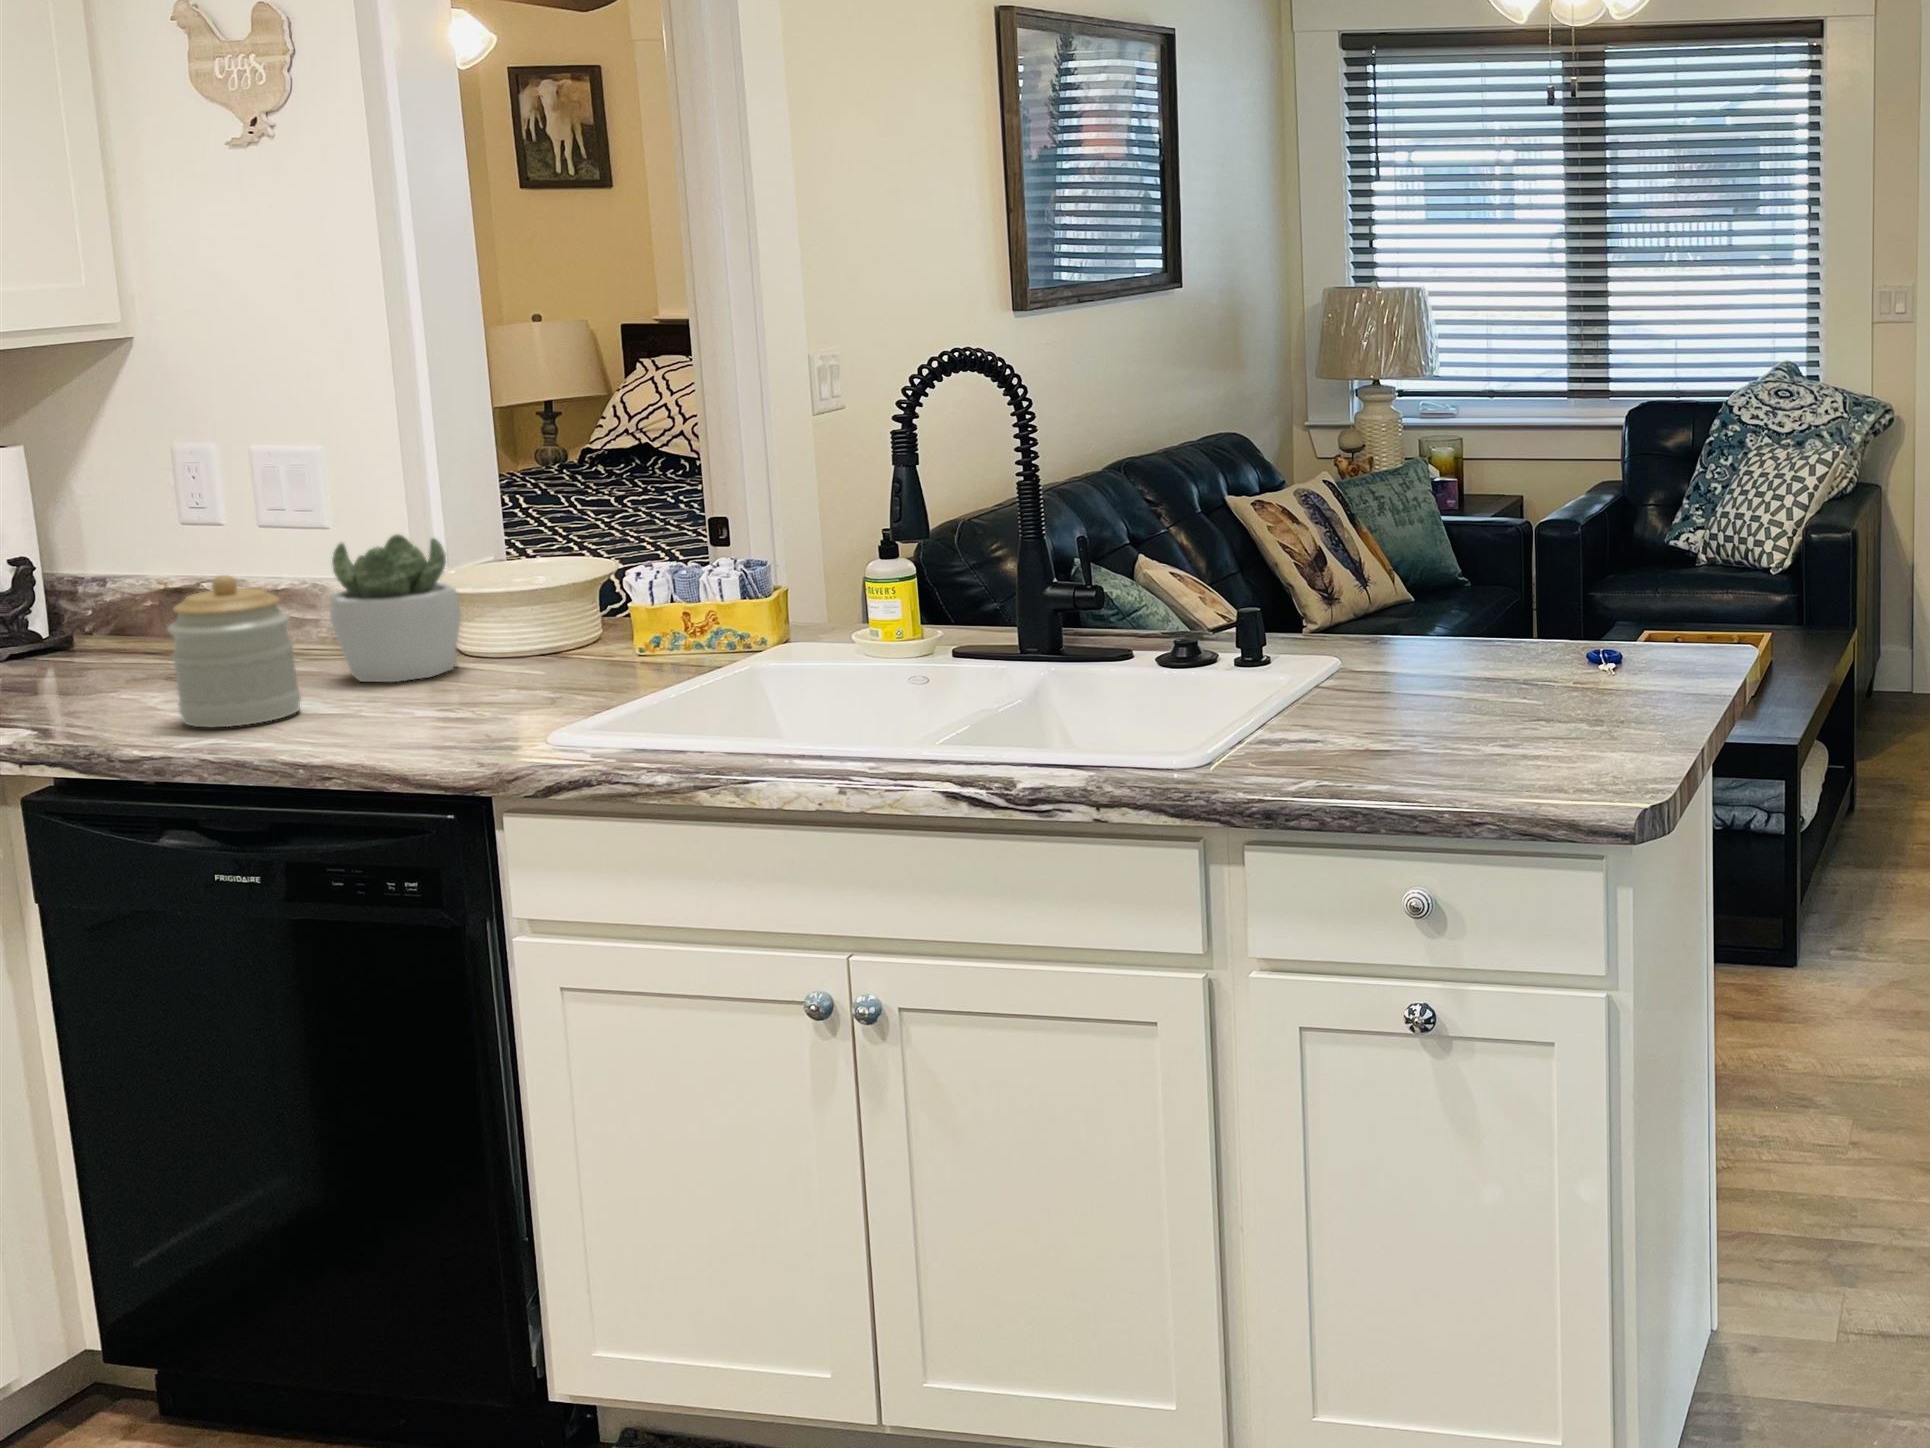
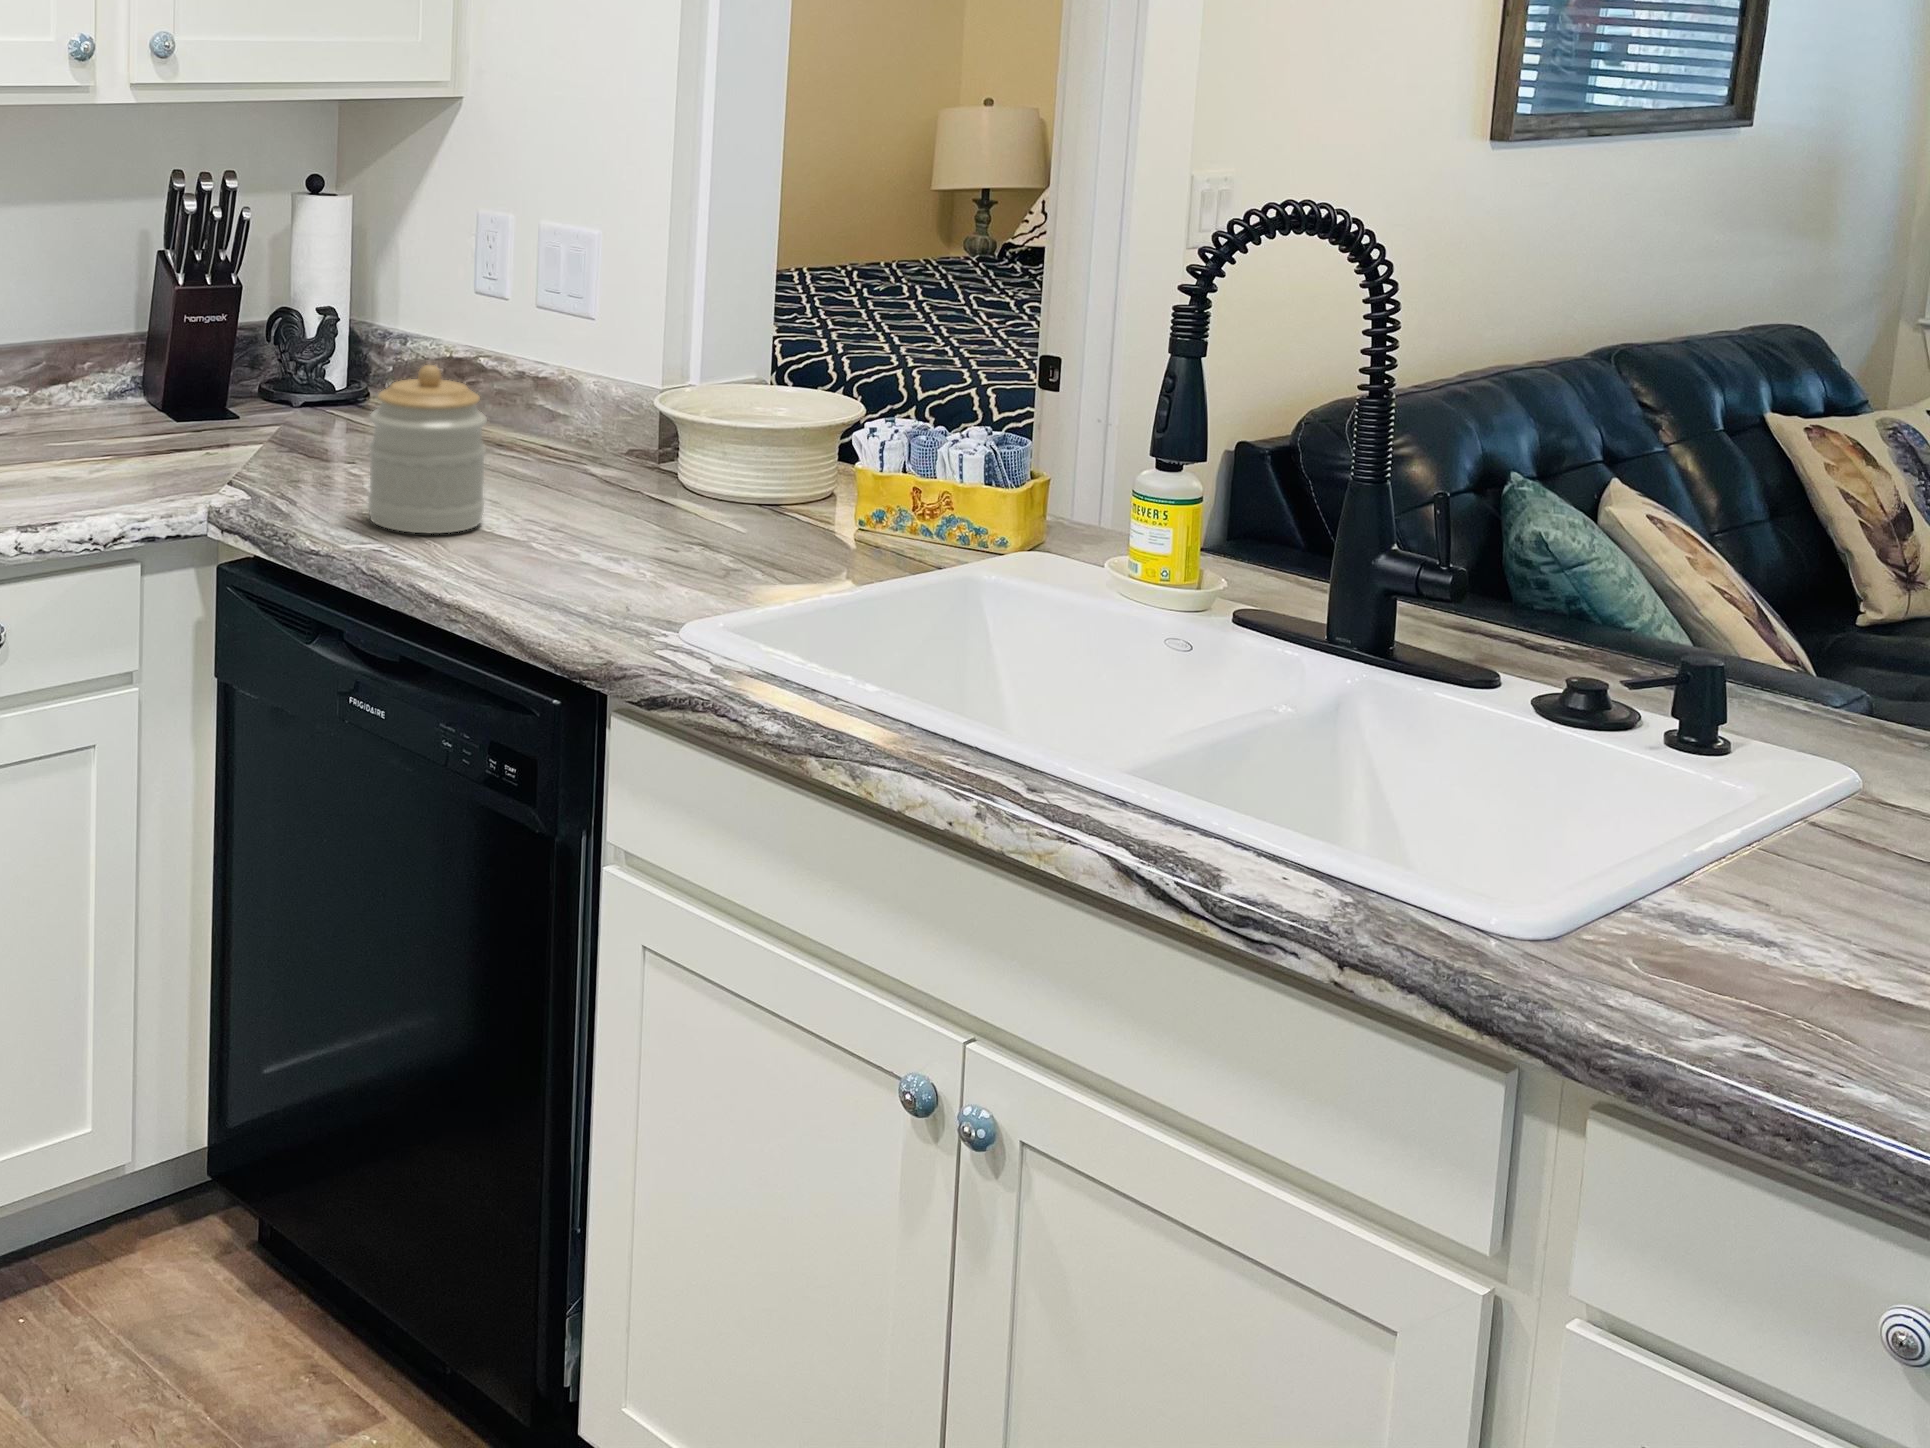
succulent plant: present [330,534,462,682] -> none [548,340,676,510]

